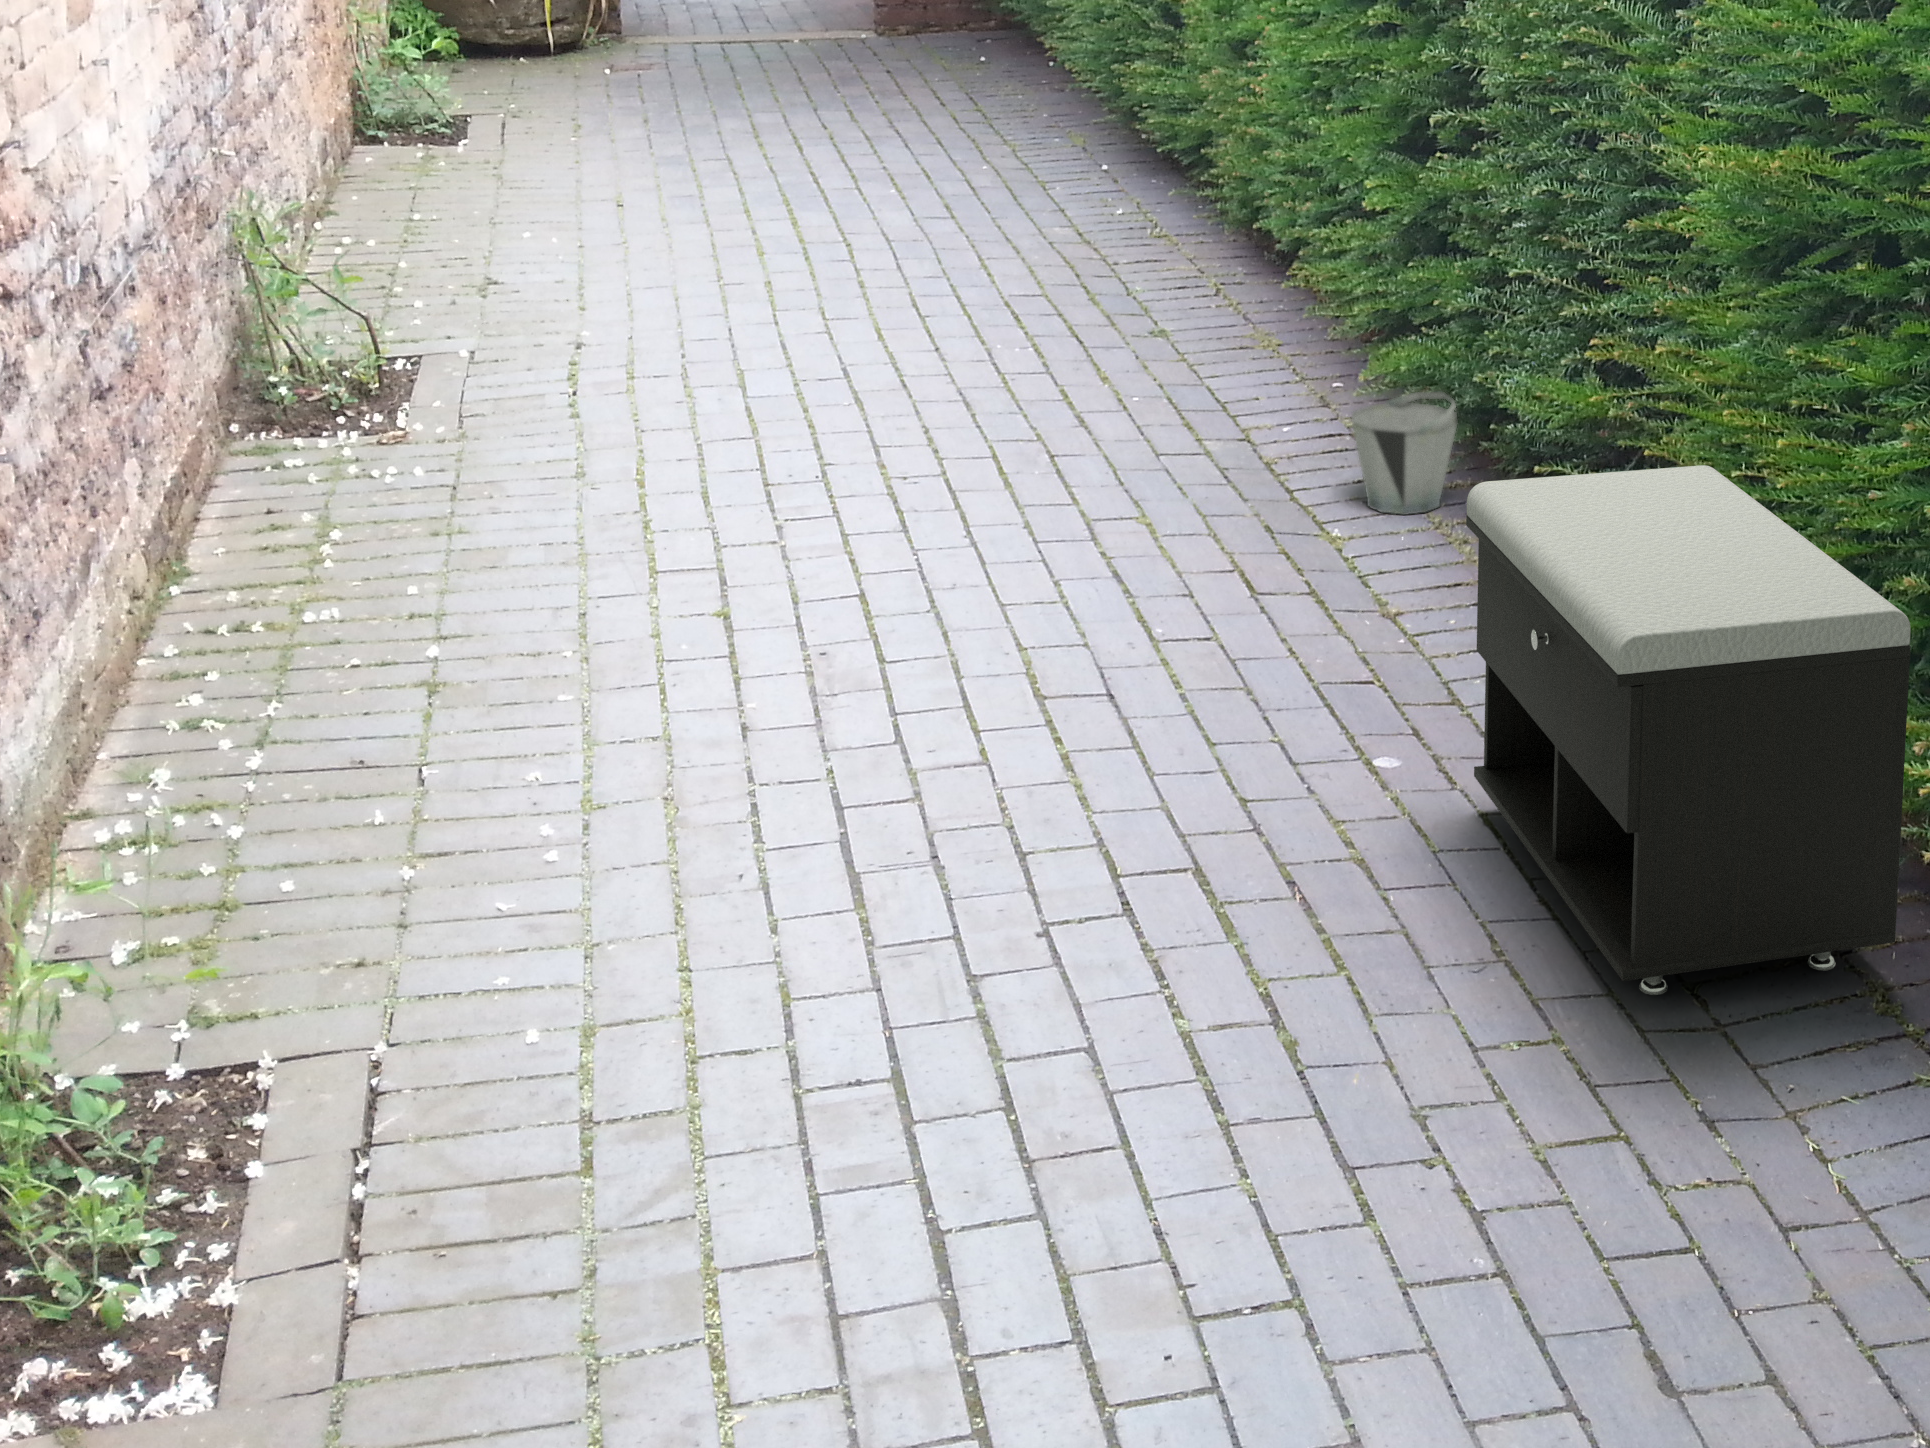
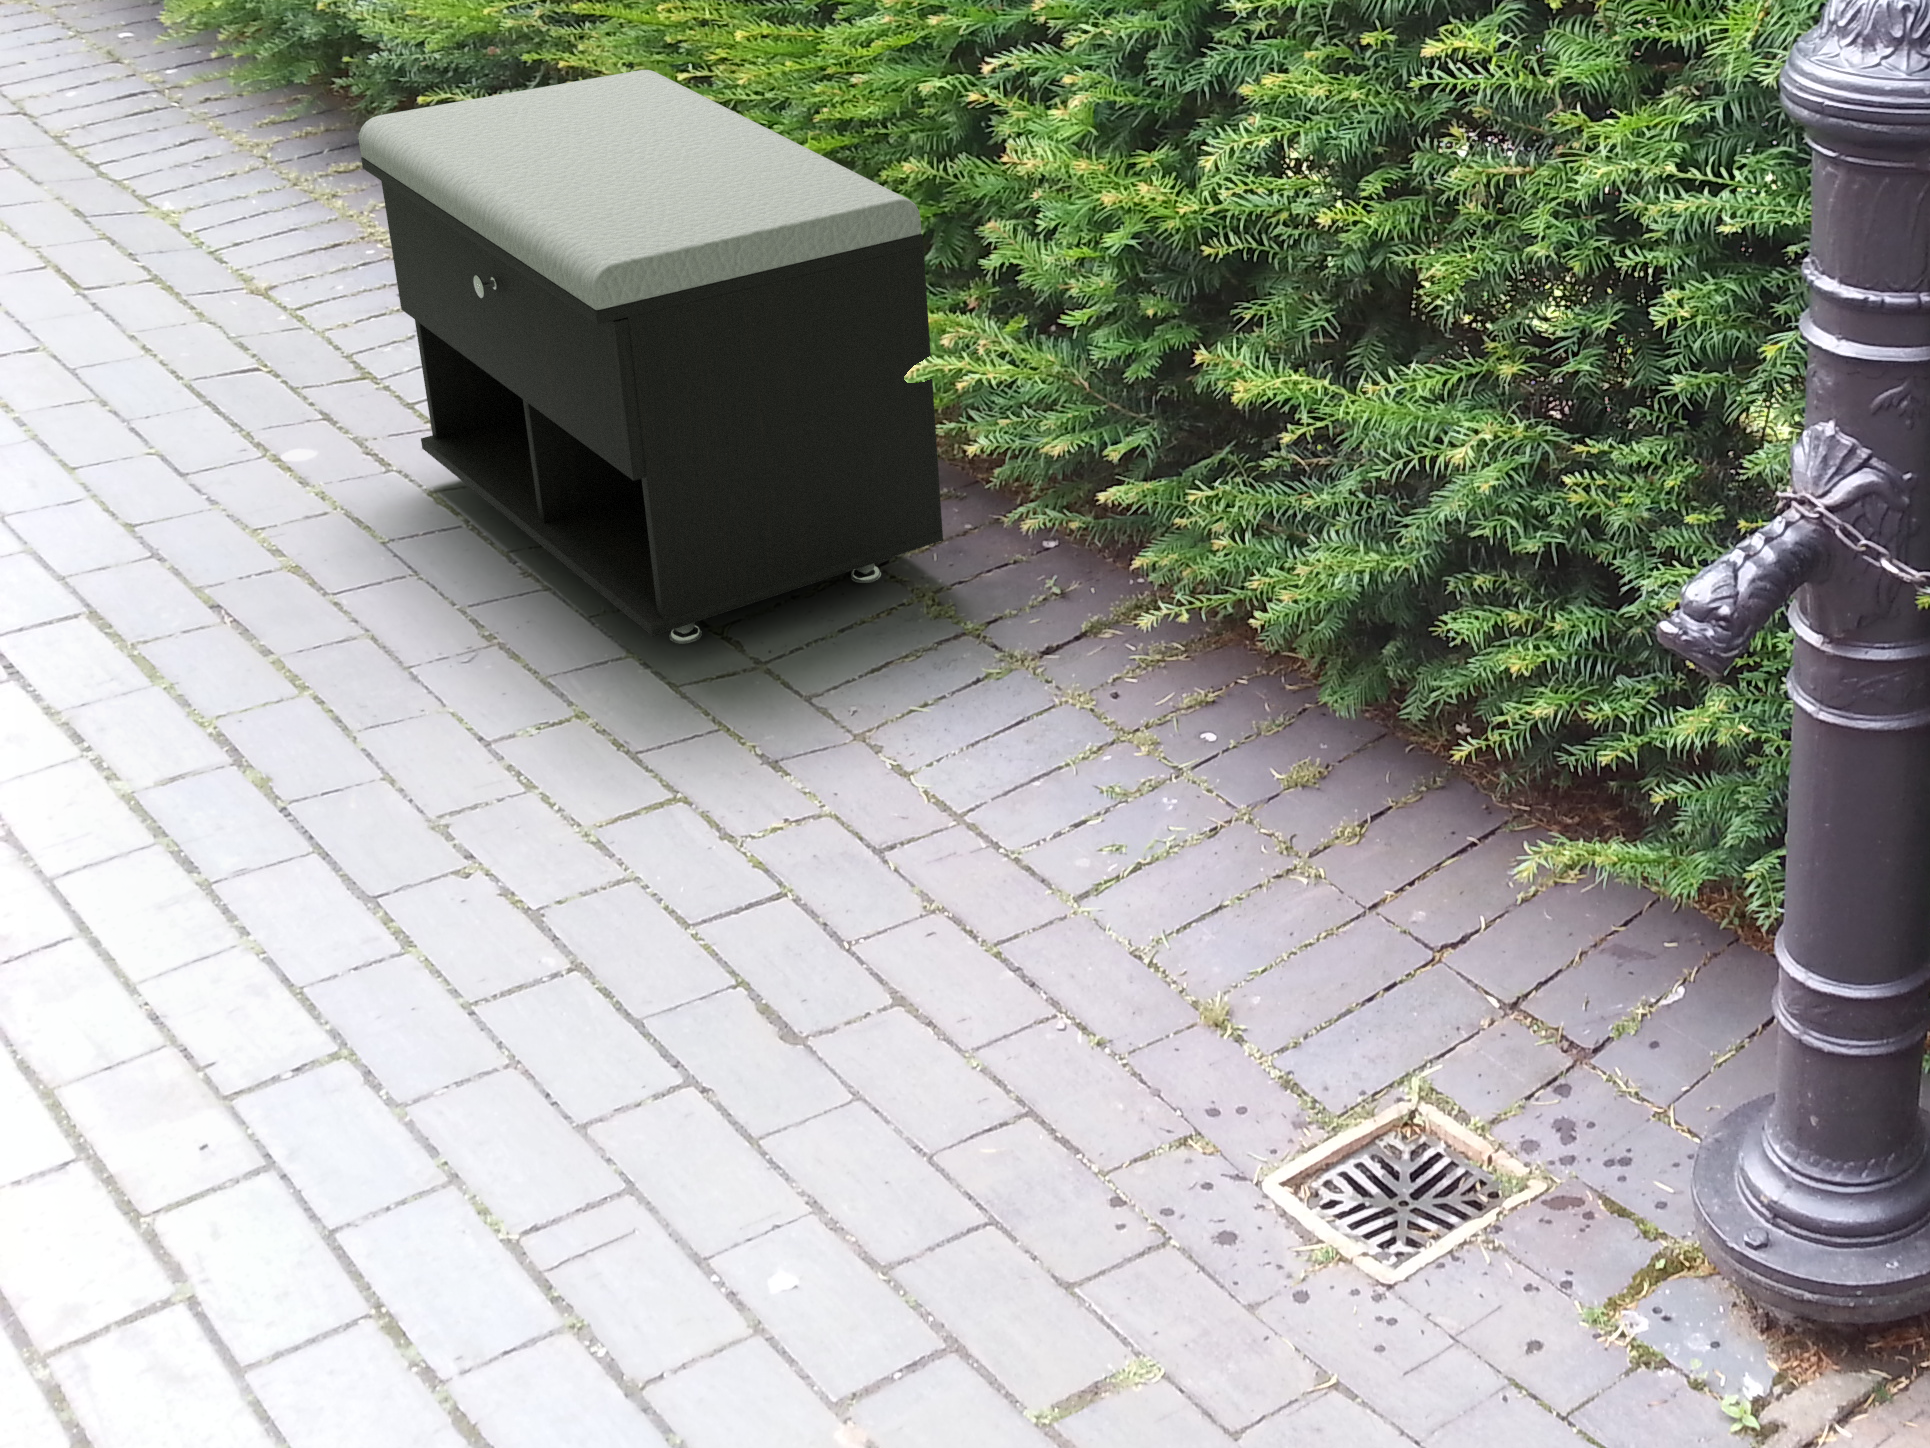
bucket: present [1352,392,1458,515] -> none [168,24,311,172]

